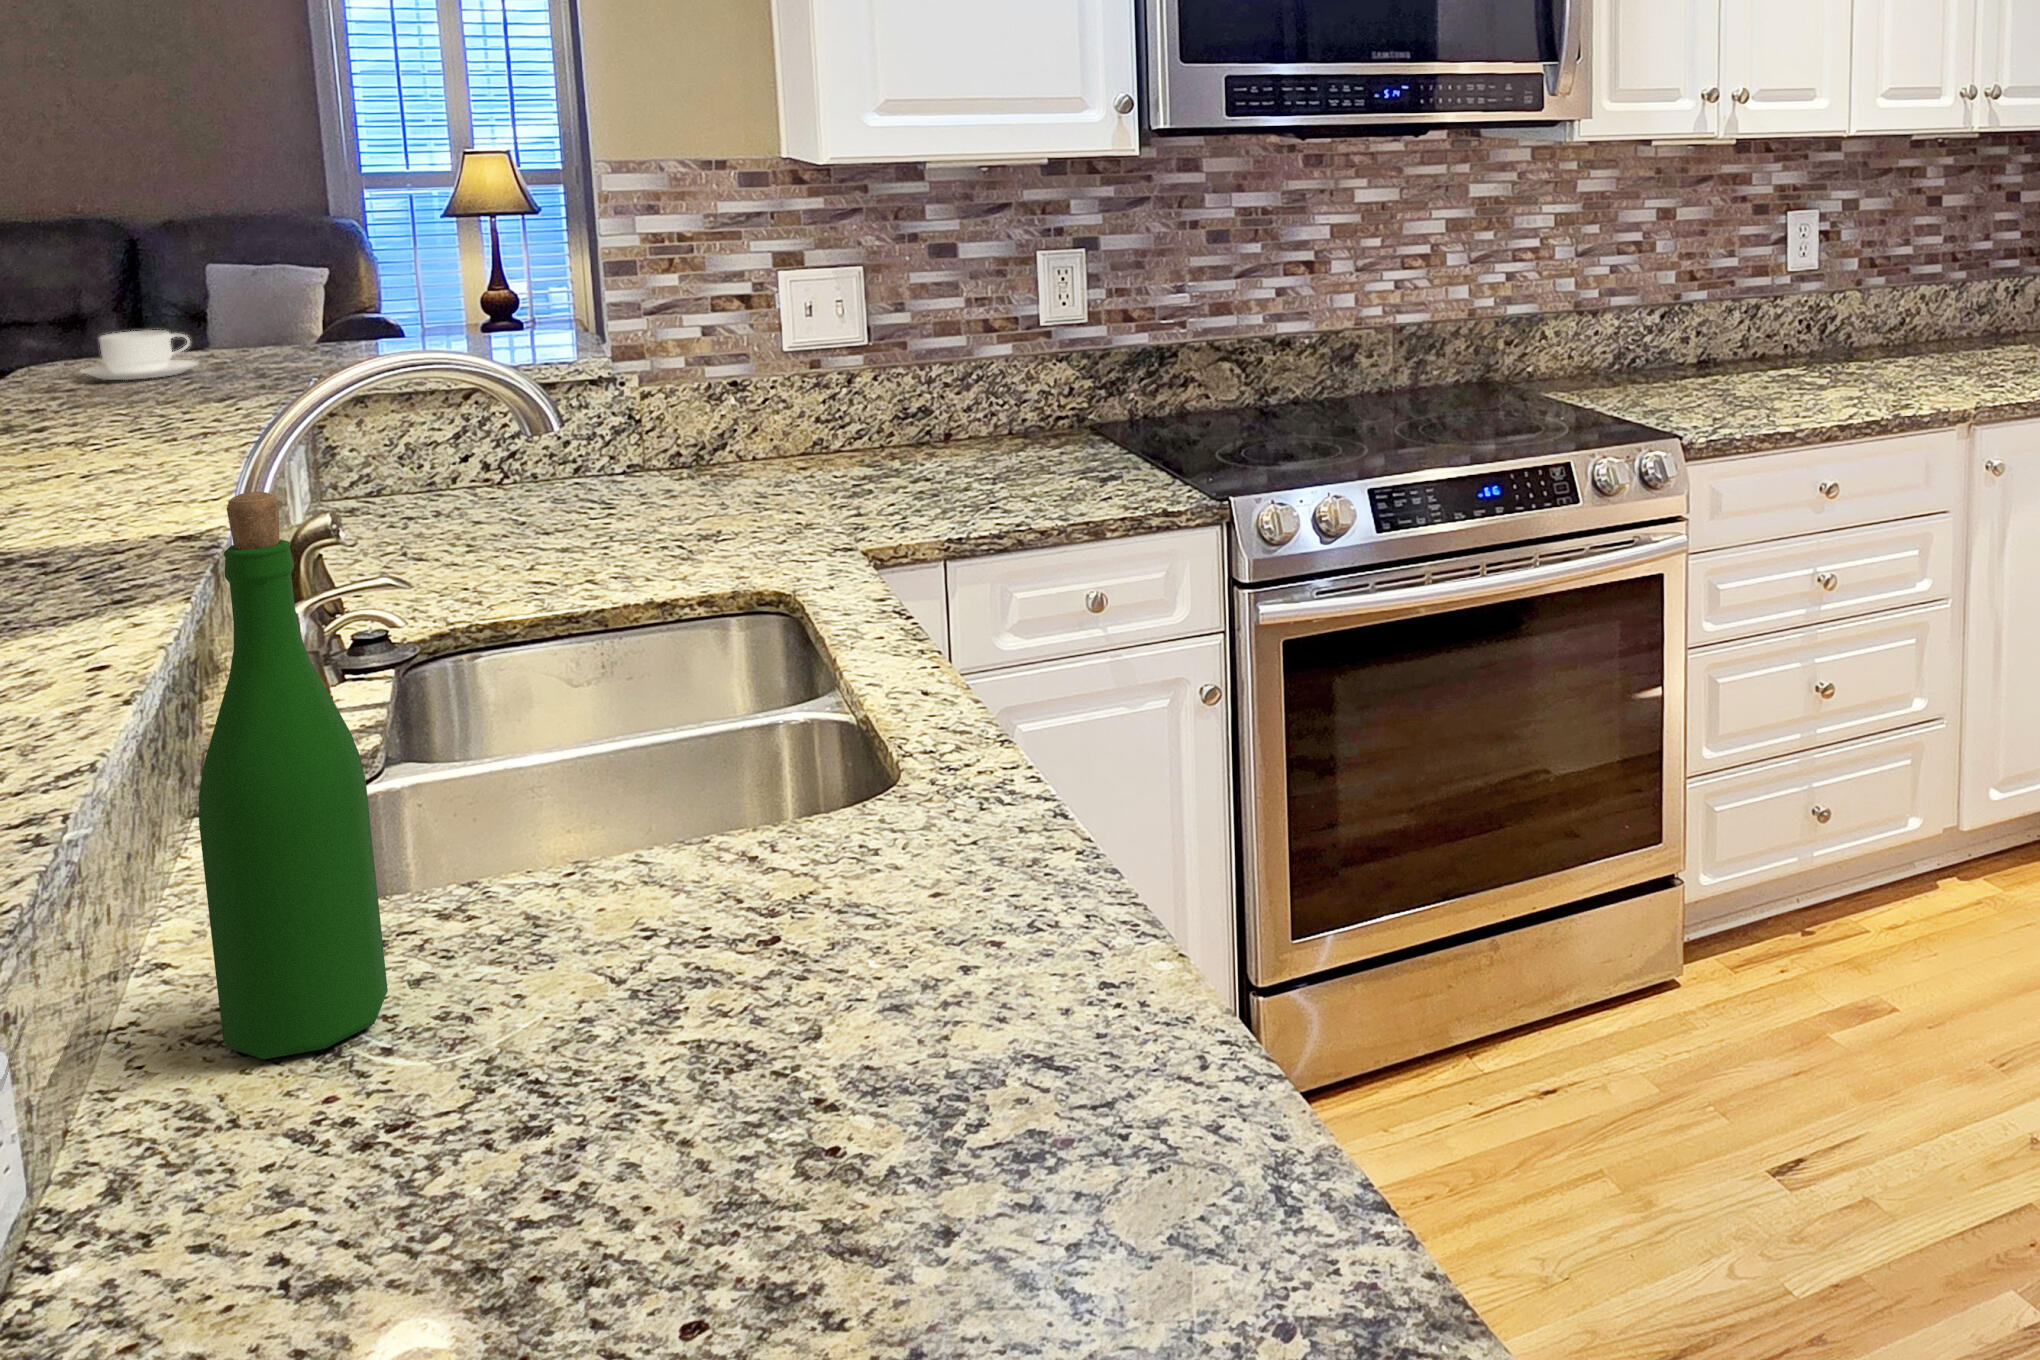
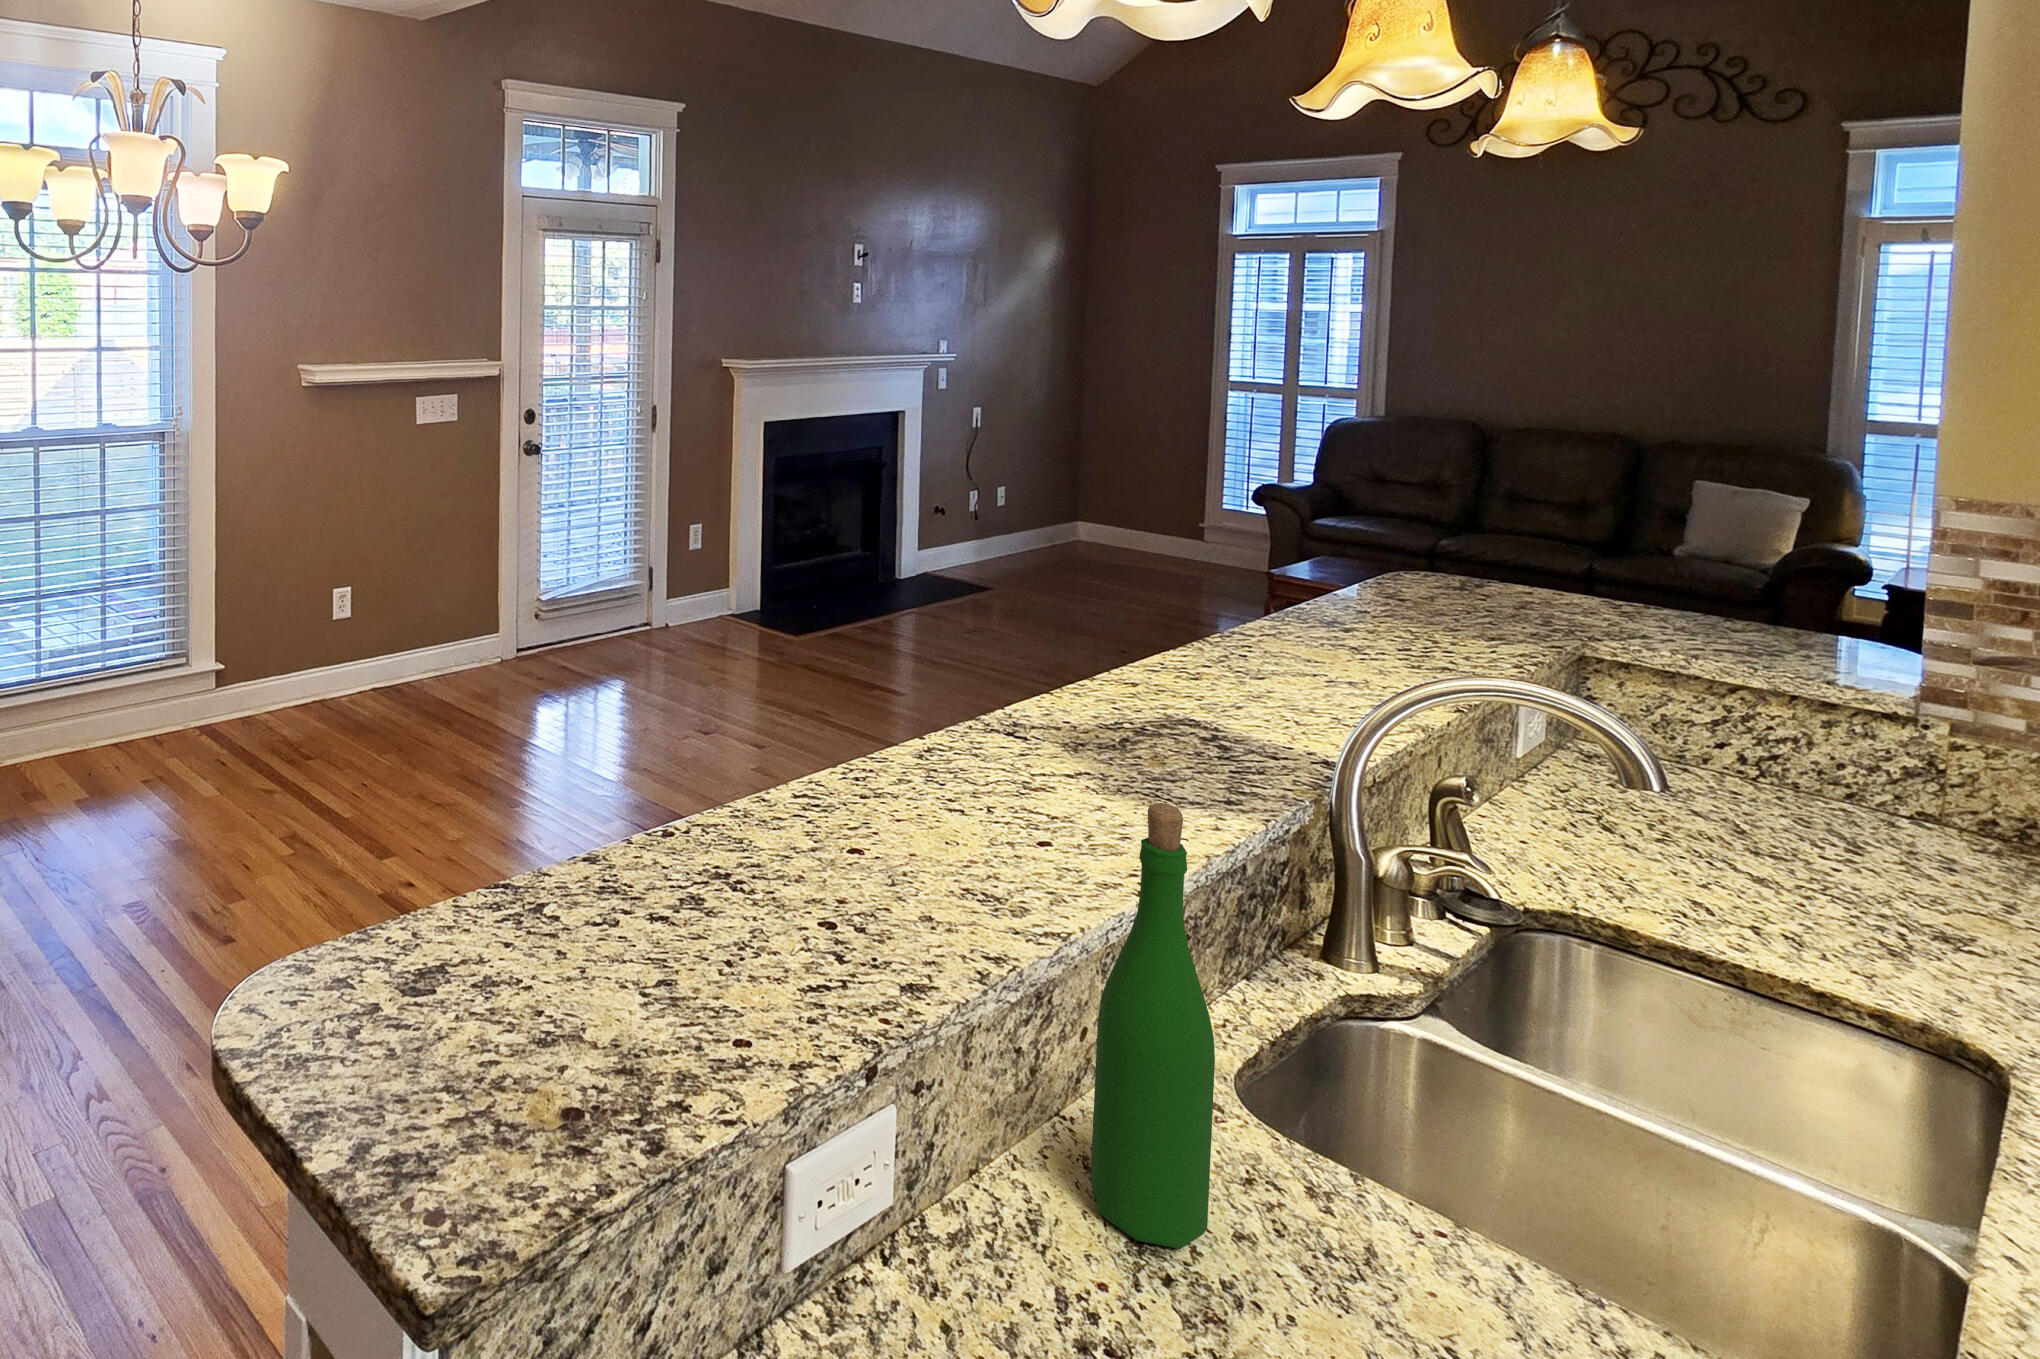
coffee cup: present [82,330,198,380] -> none [1418,568,1505,609]

